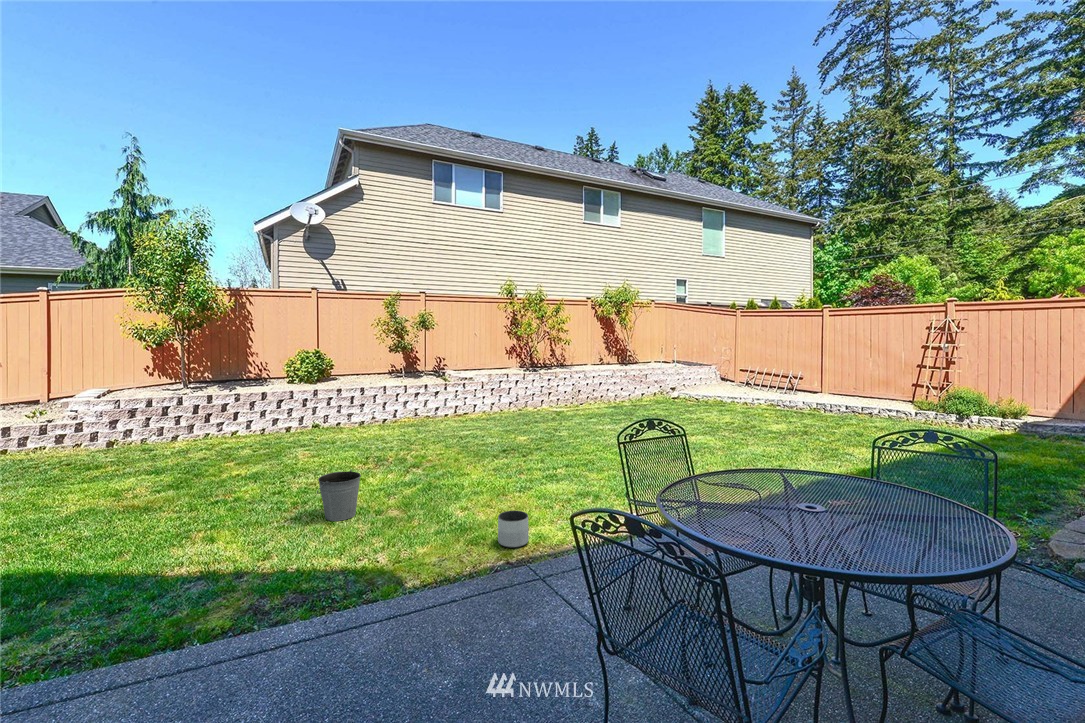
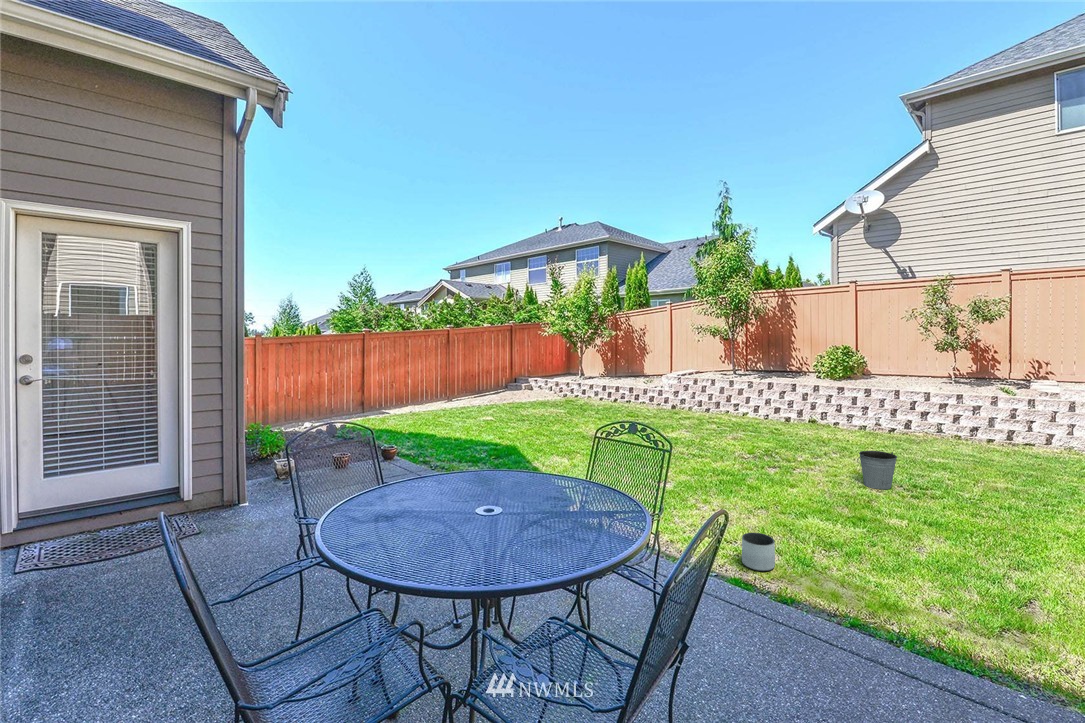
bucket: present [317,470,361,521] -> present [858,451,897,489]

